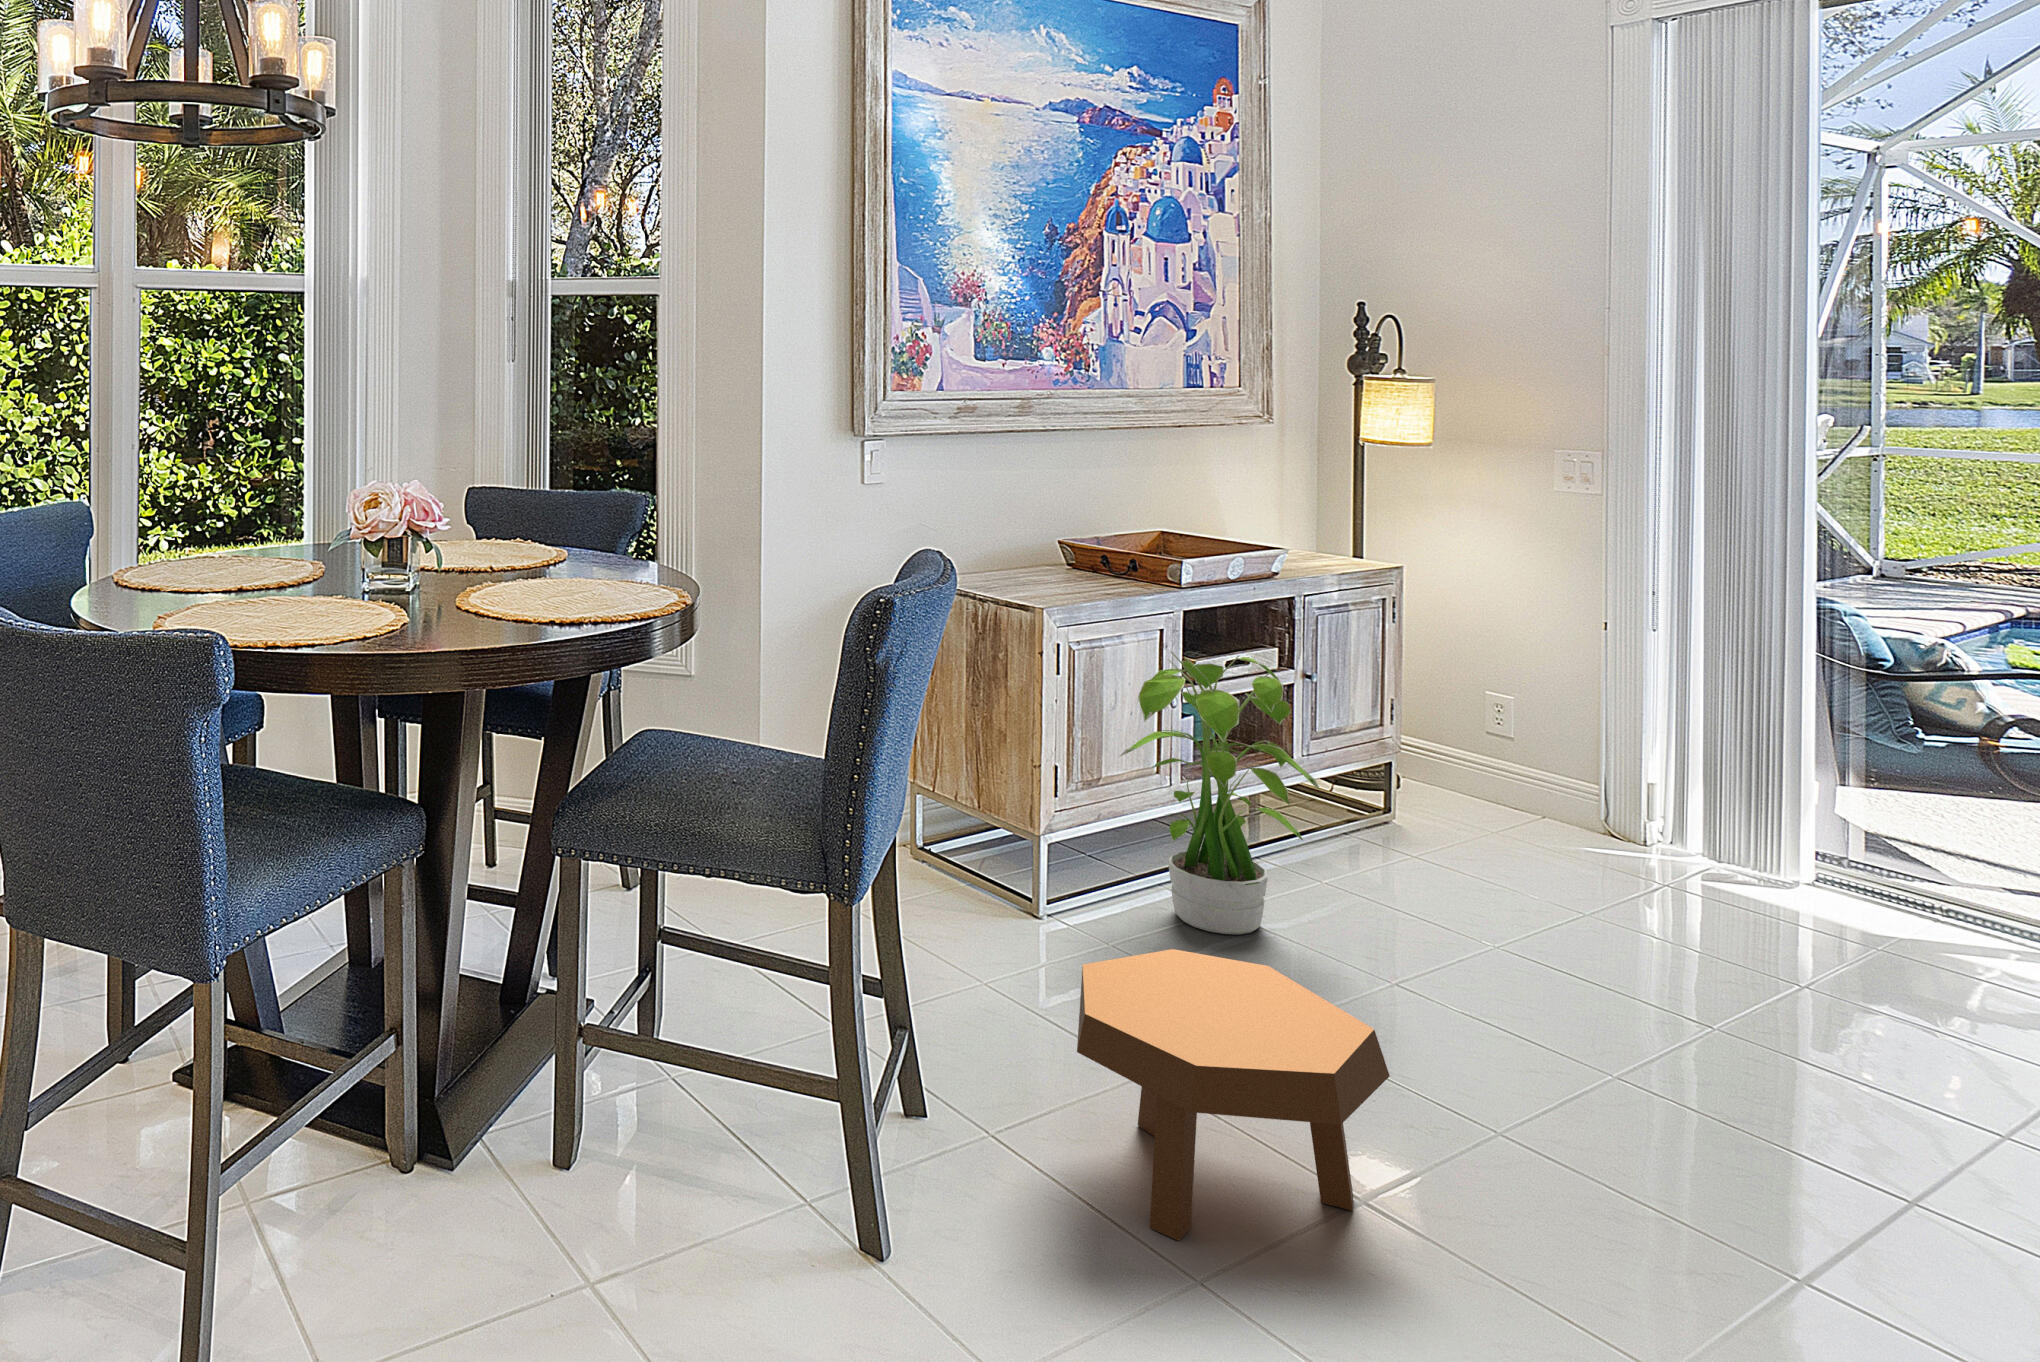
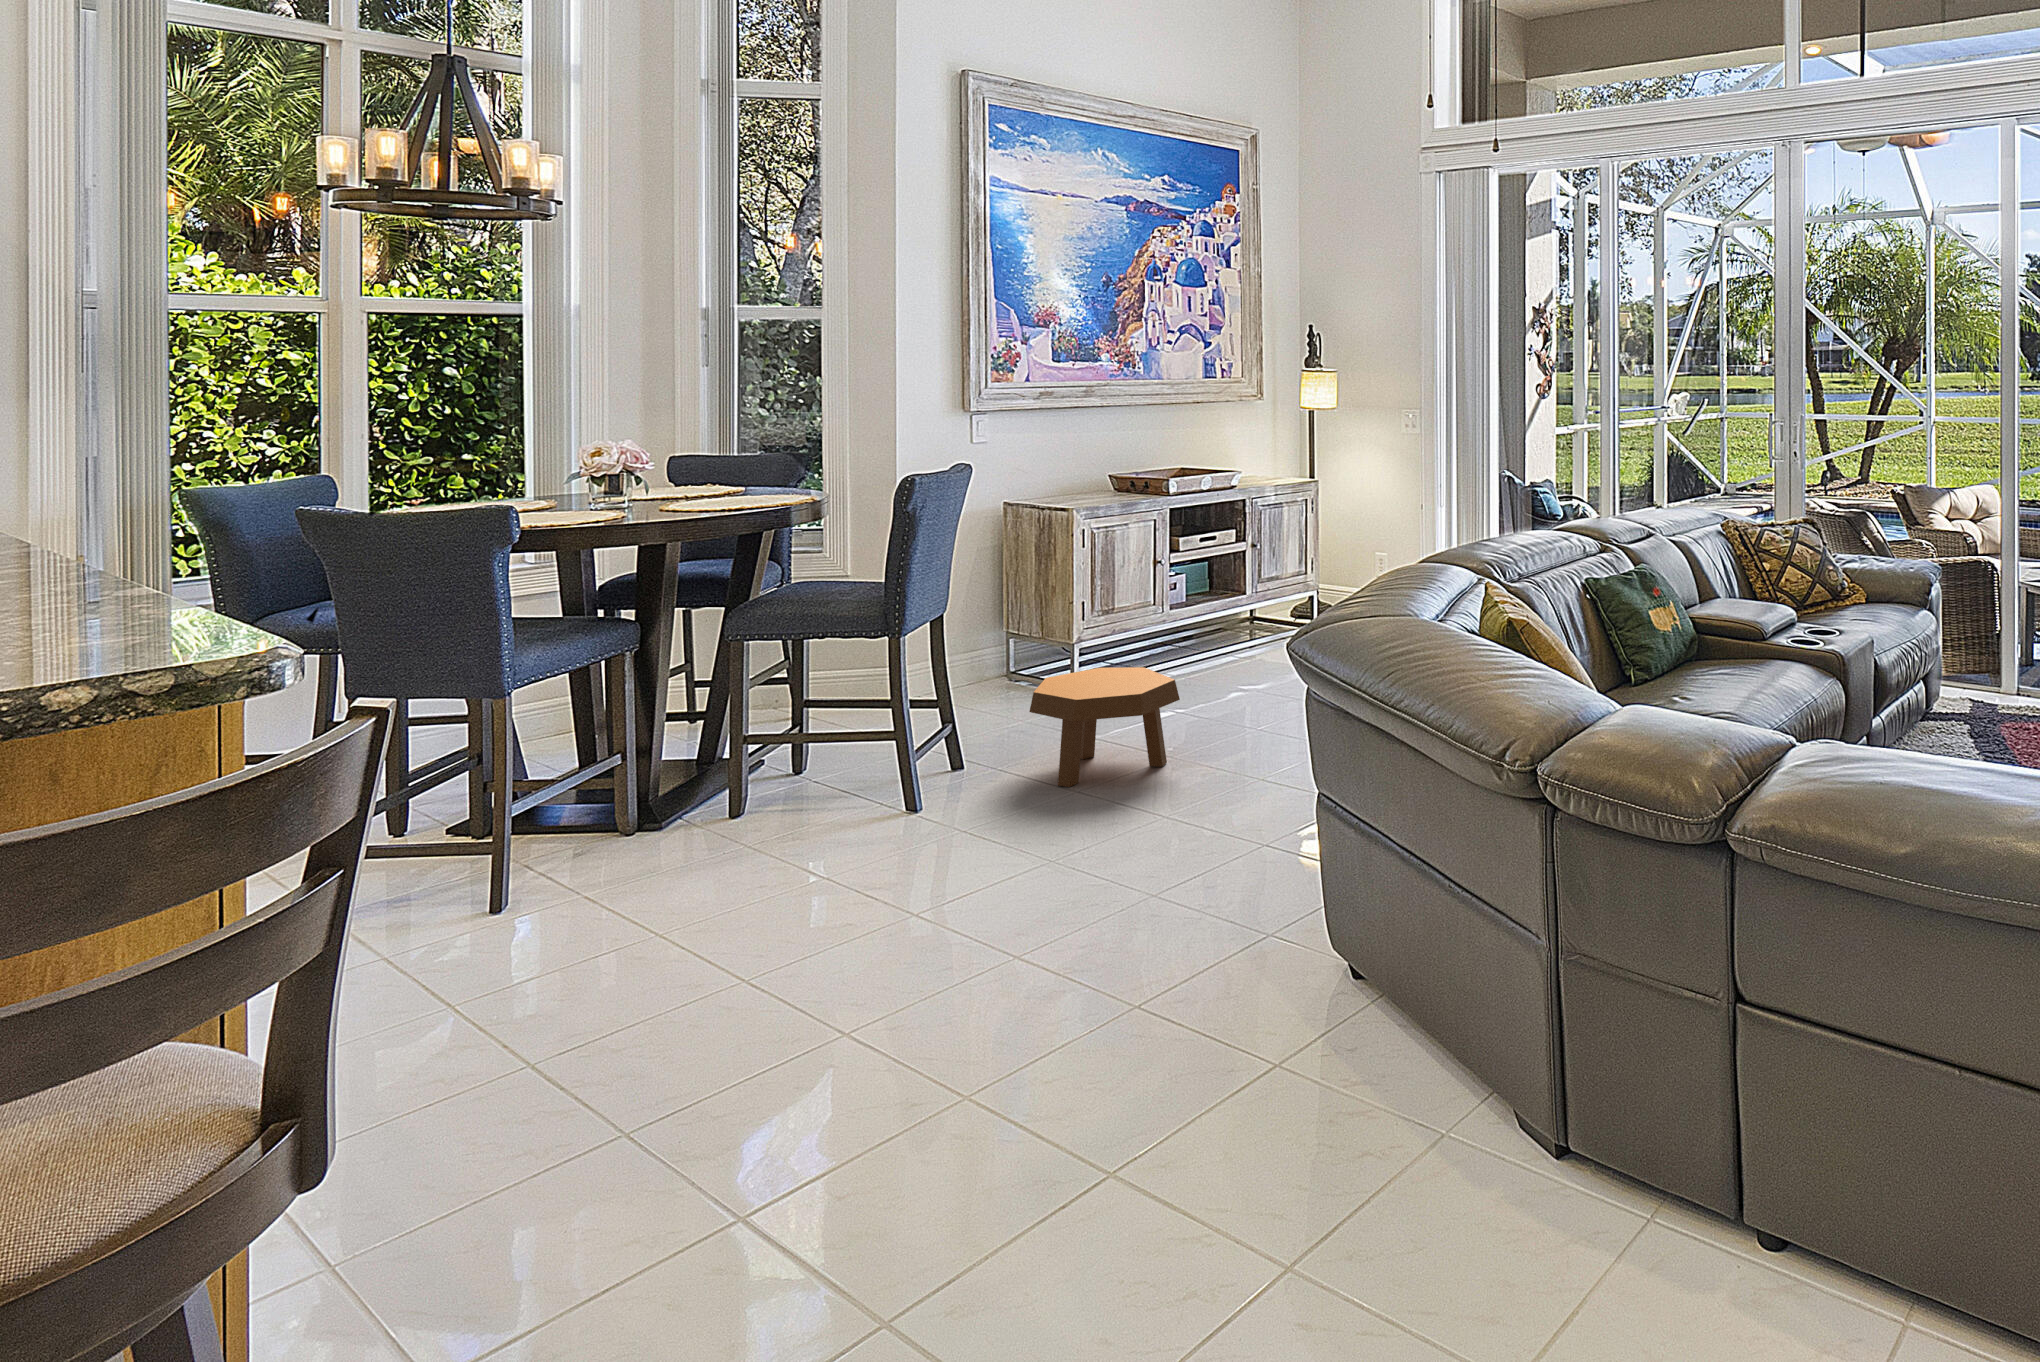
potted plant: present [1120,652,1320,934] -> none [1124,529,1228,687]

